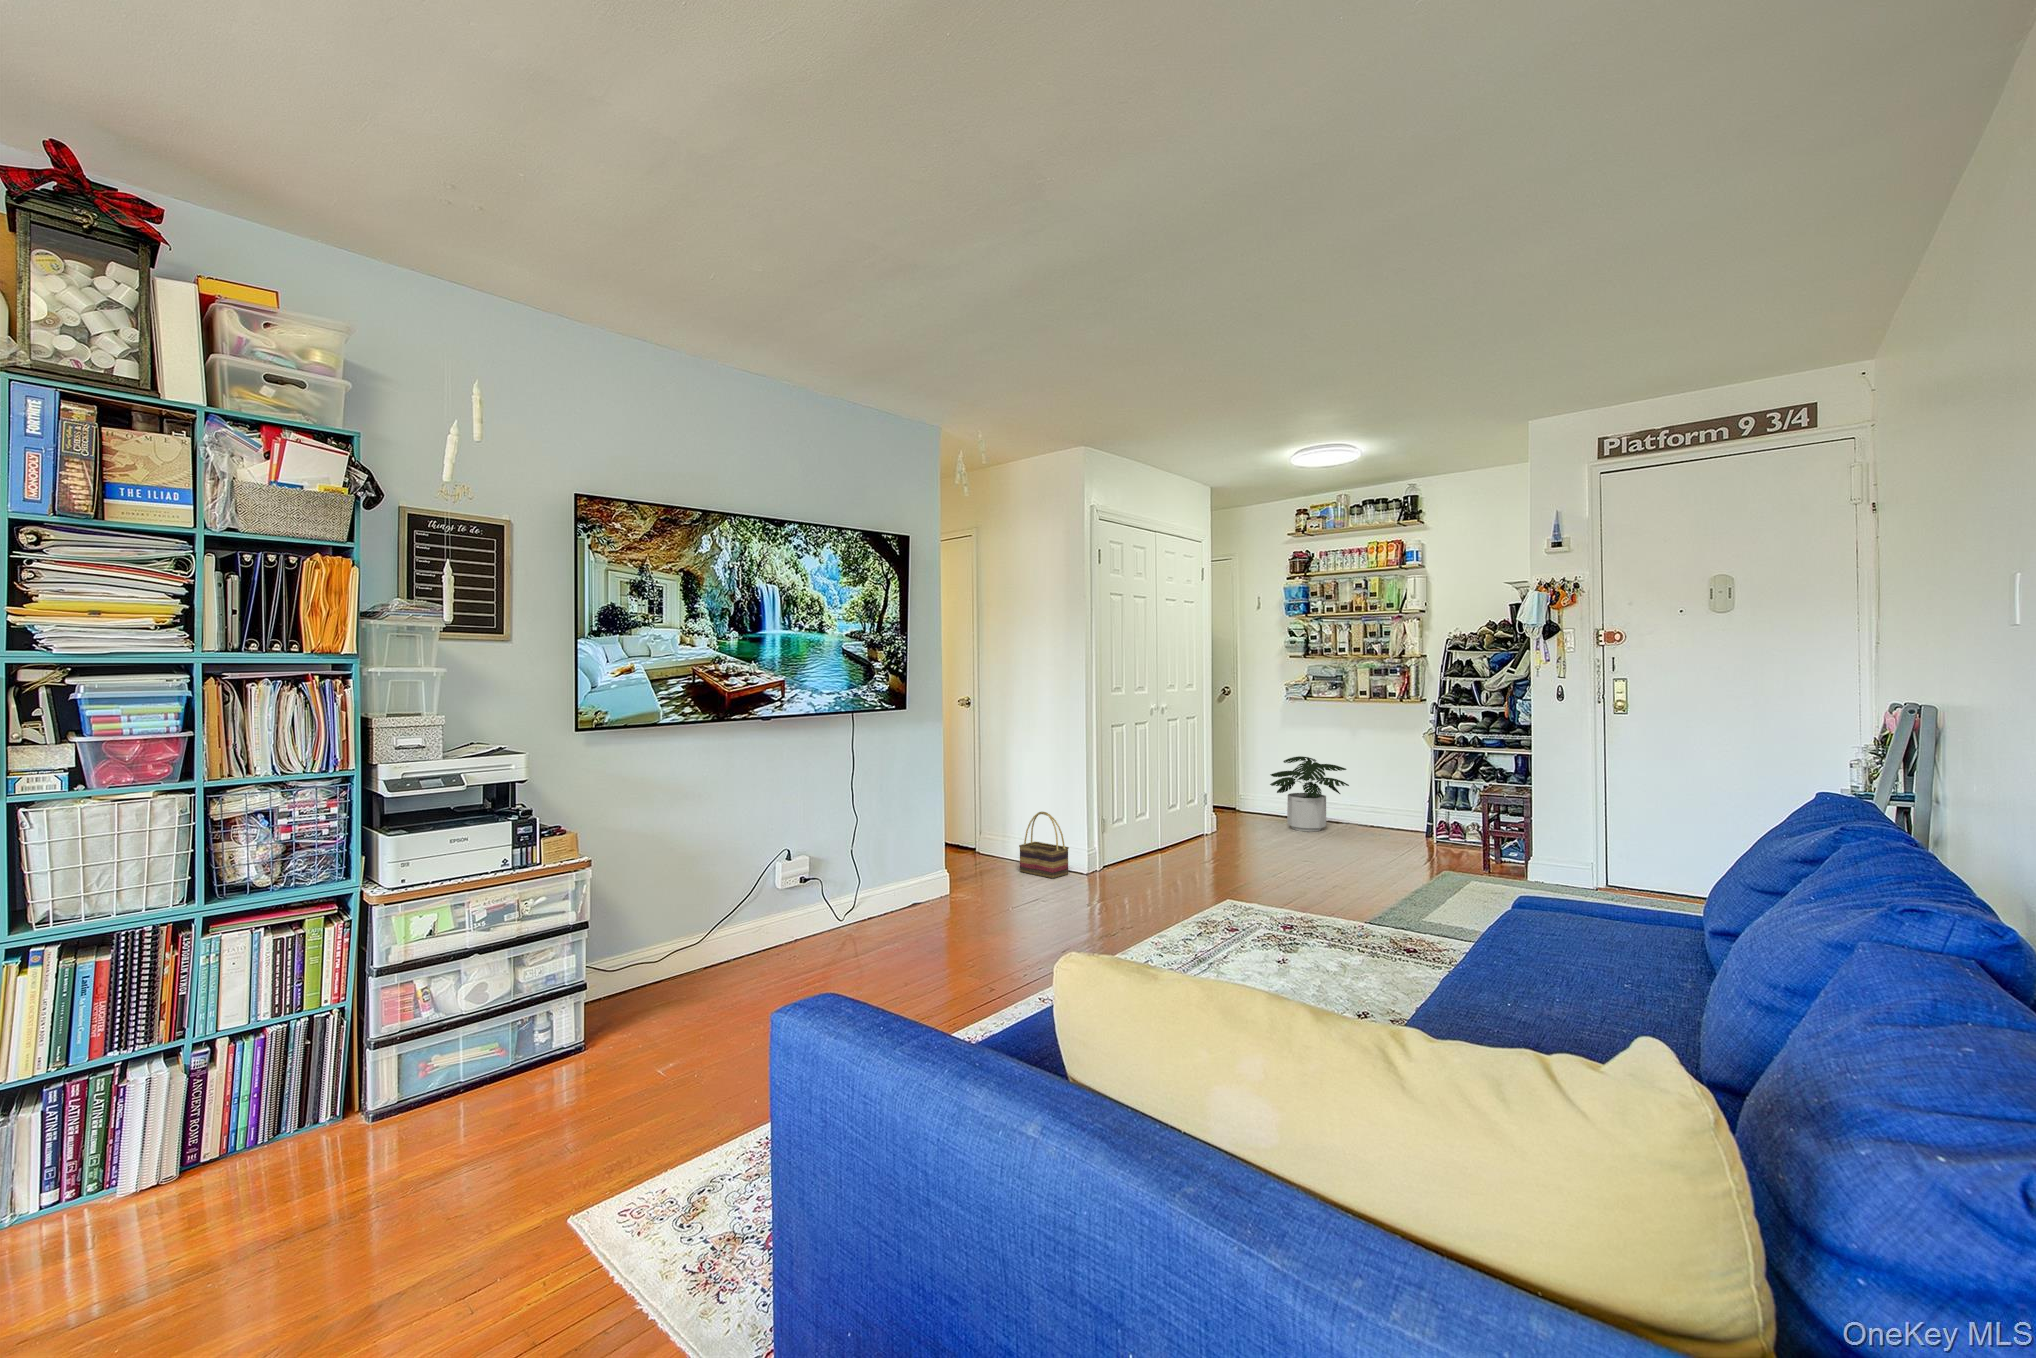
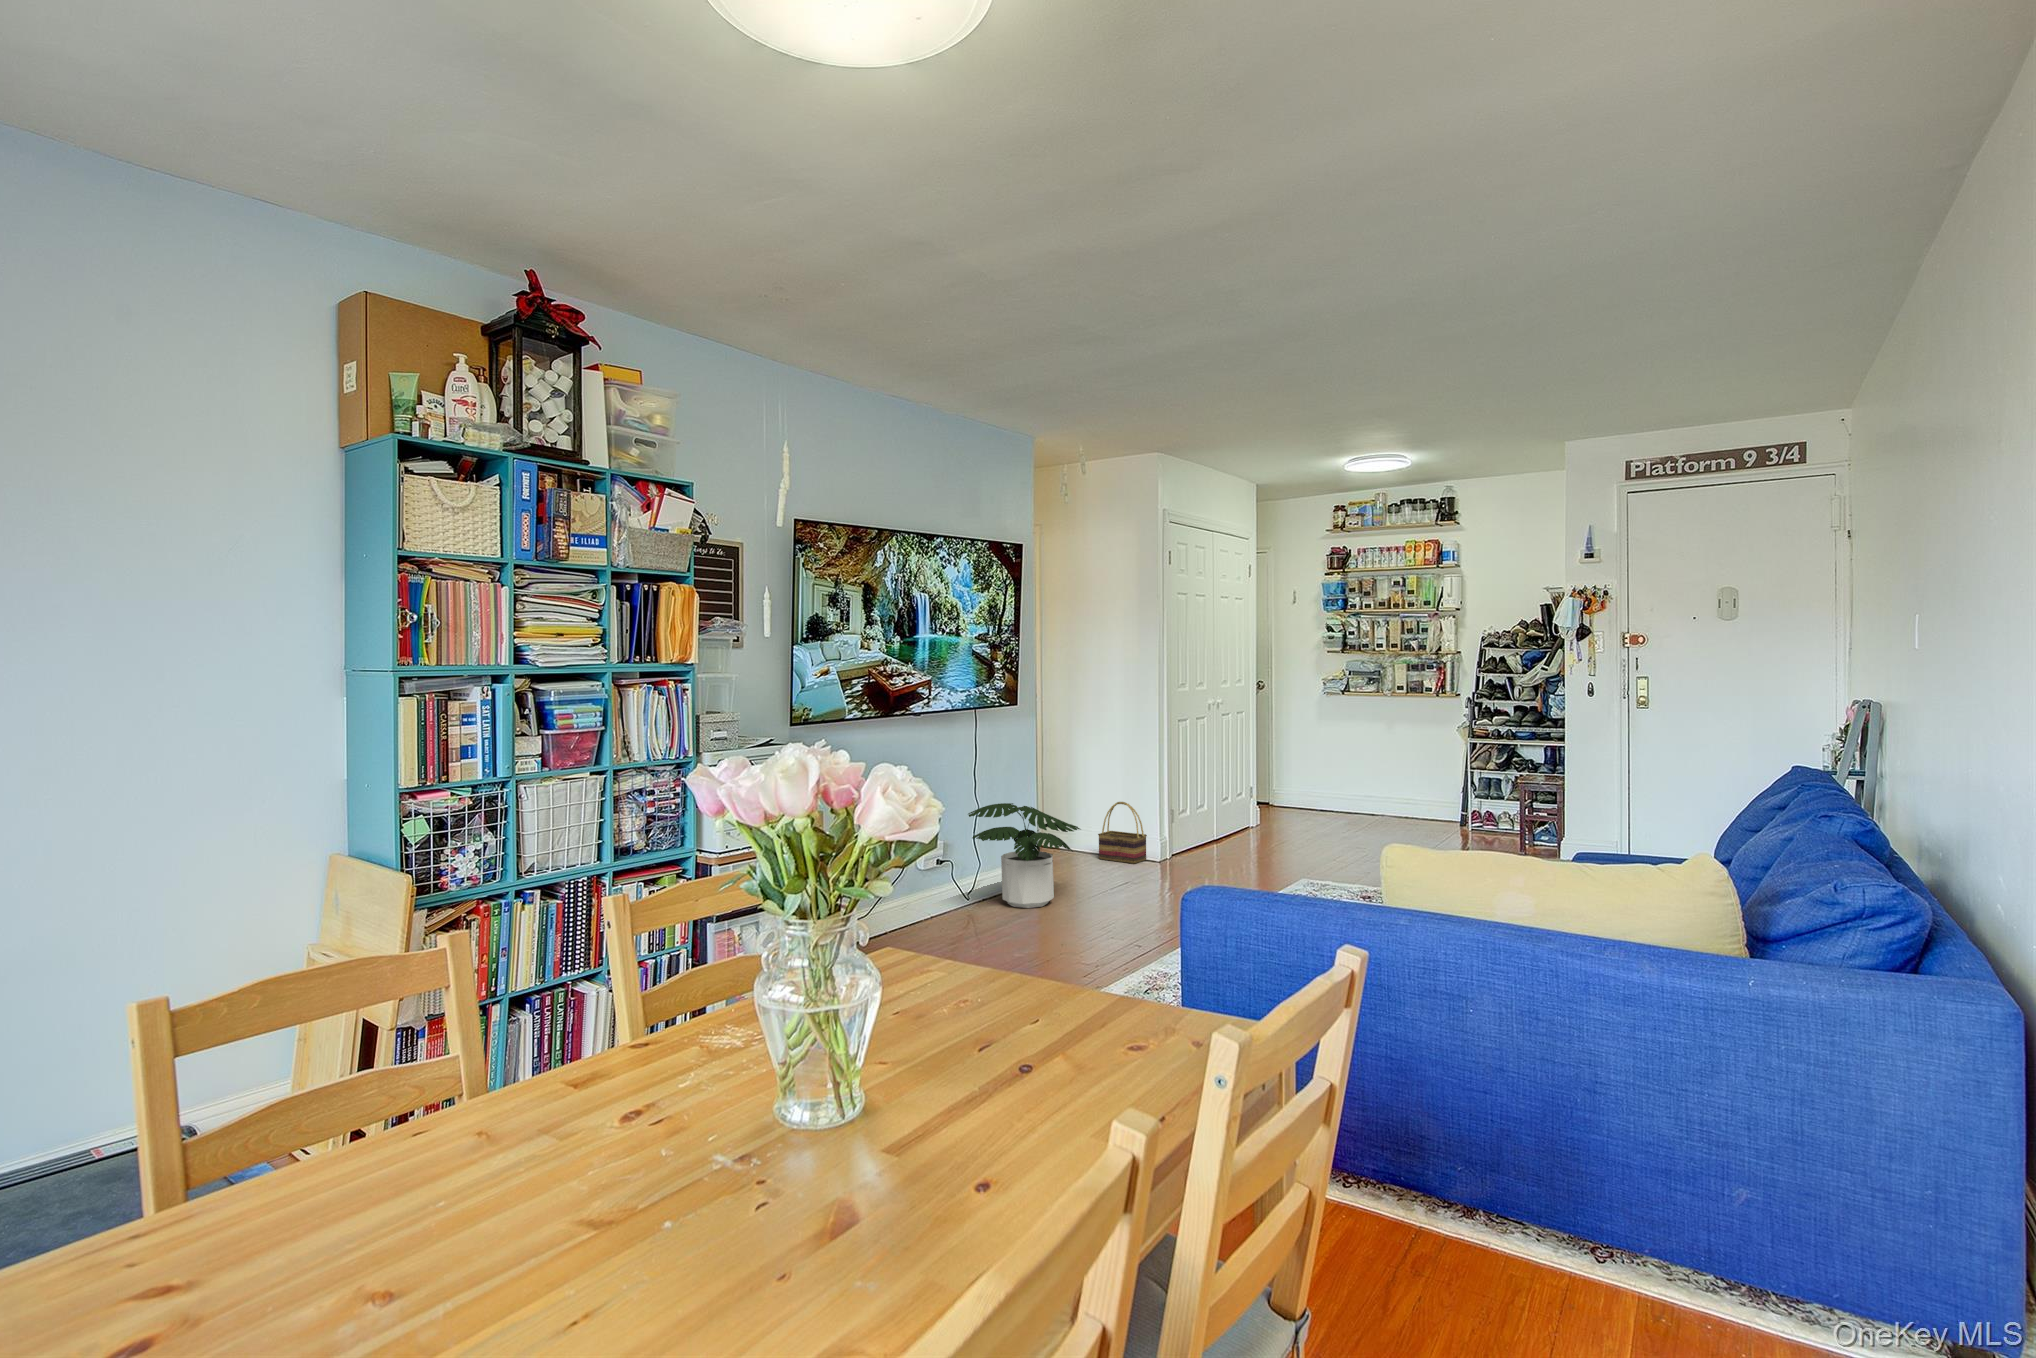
potted plant: present [1270,756,1349,832] -> present [968,803,1080,908]

